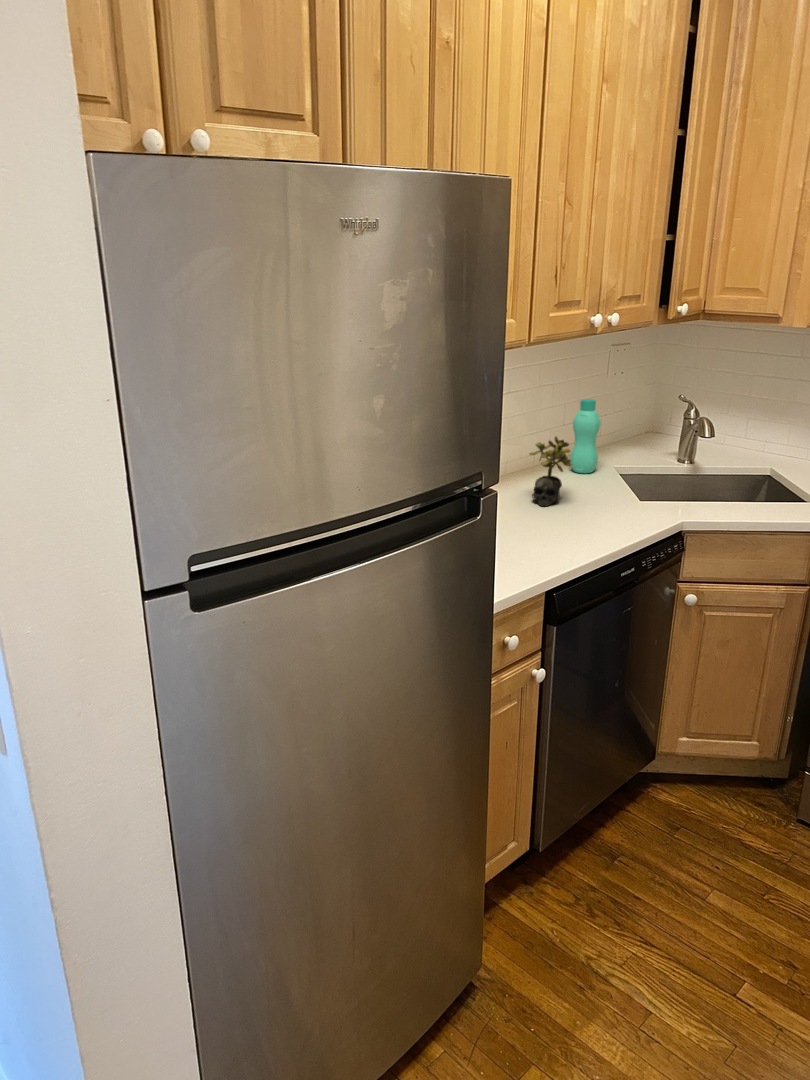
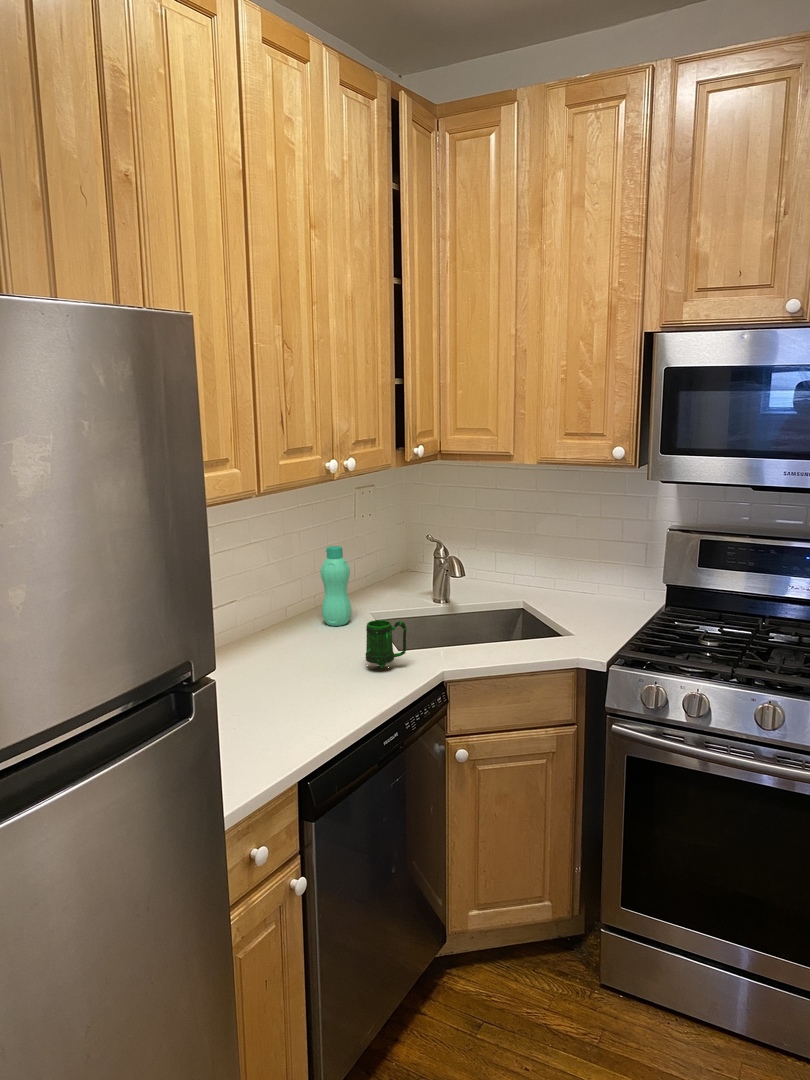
succulent plant: present [529,437,572,506] -> none [272,591,320,671]
mug: none [610,468,652,515] -> present [366,620,407,668]

